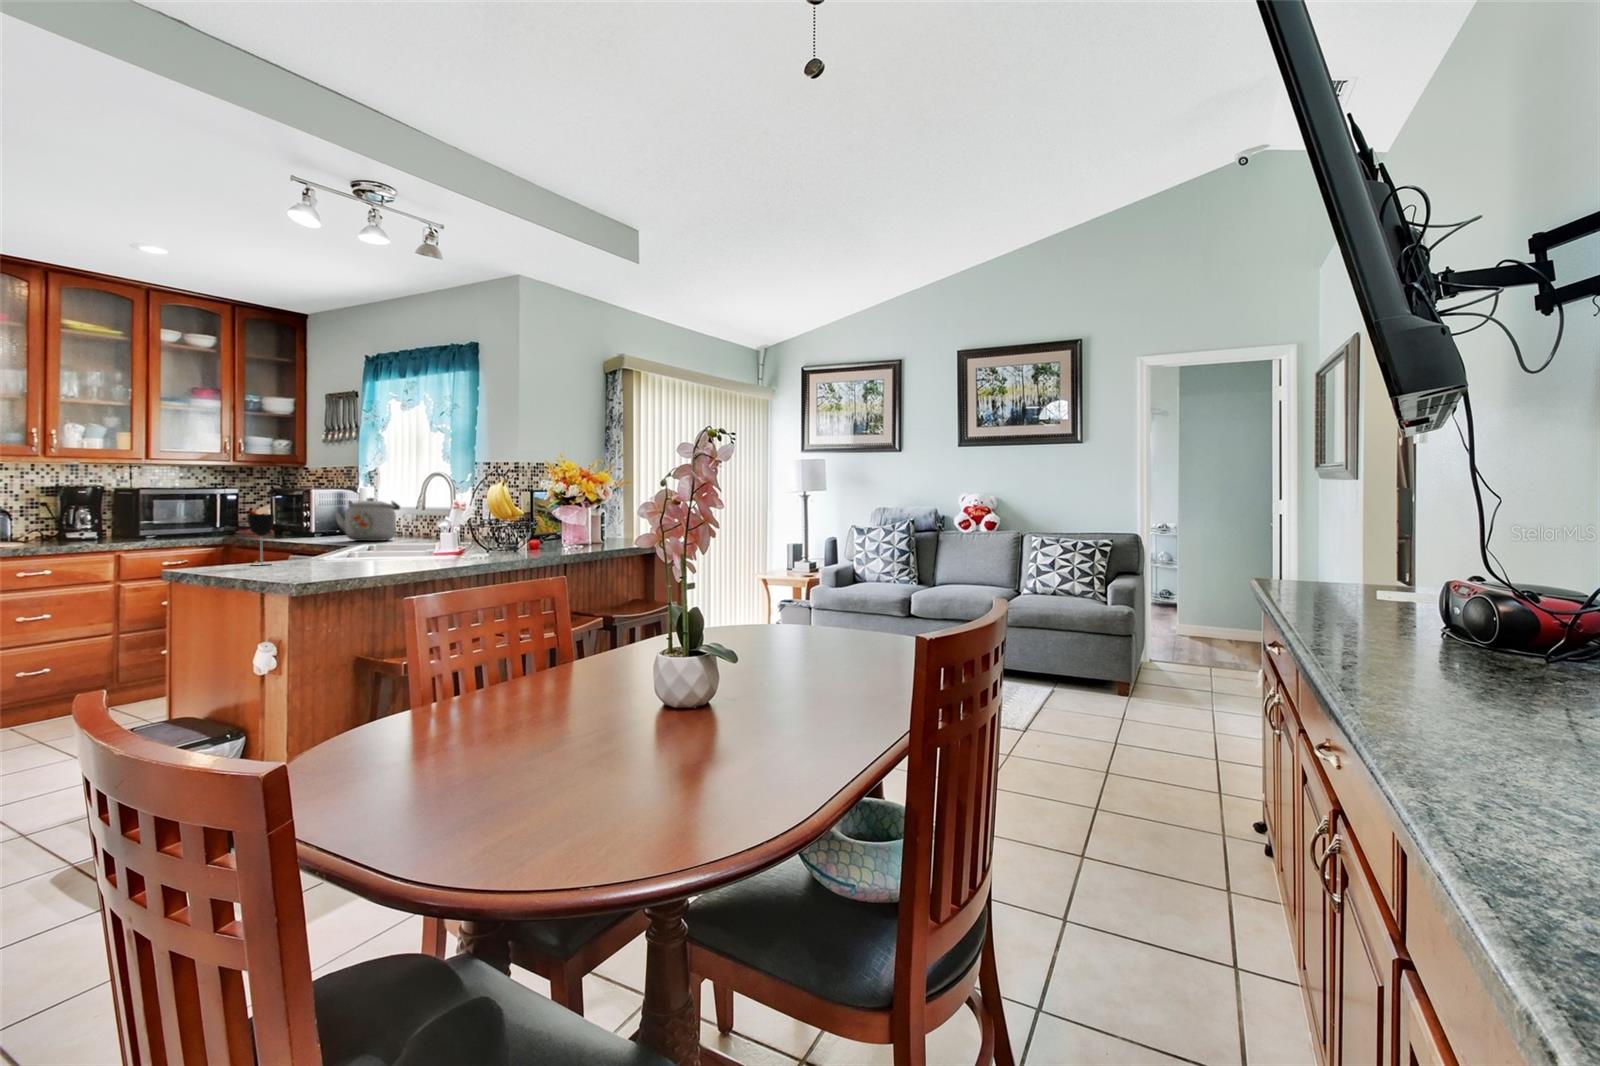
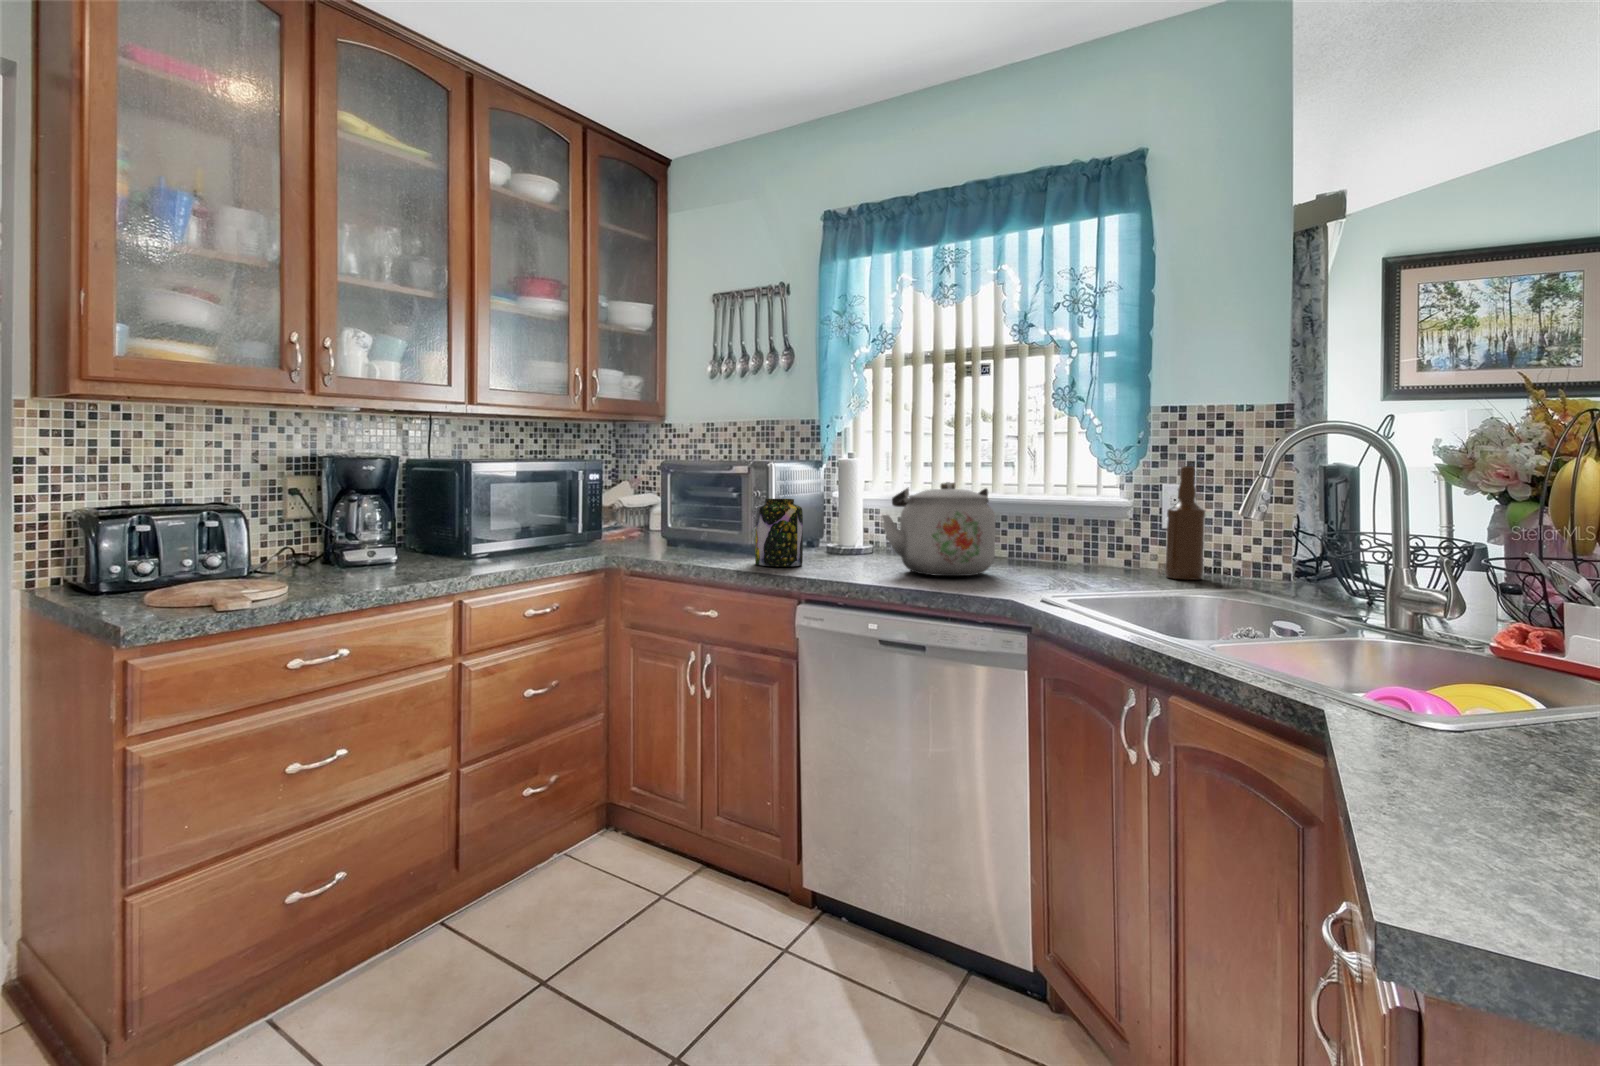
bottle: none [473,490,491,541] -> present [1165,466,1205,580]
jar: none [289,506,316,539] -> present [755,499,803,567]
wine glass: present [247,514,274,565] -> none [1395,579,1516,807]

